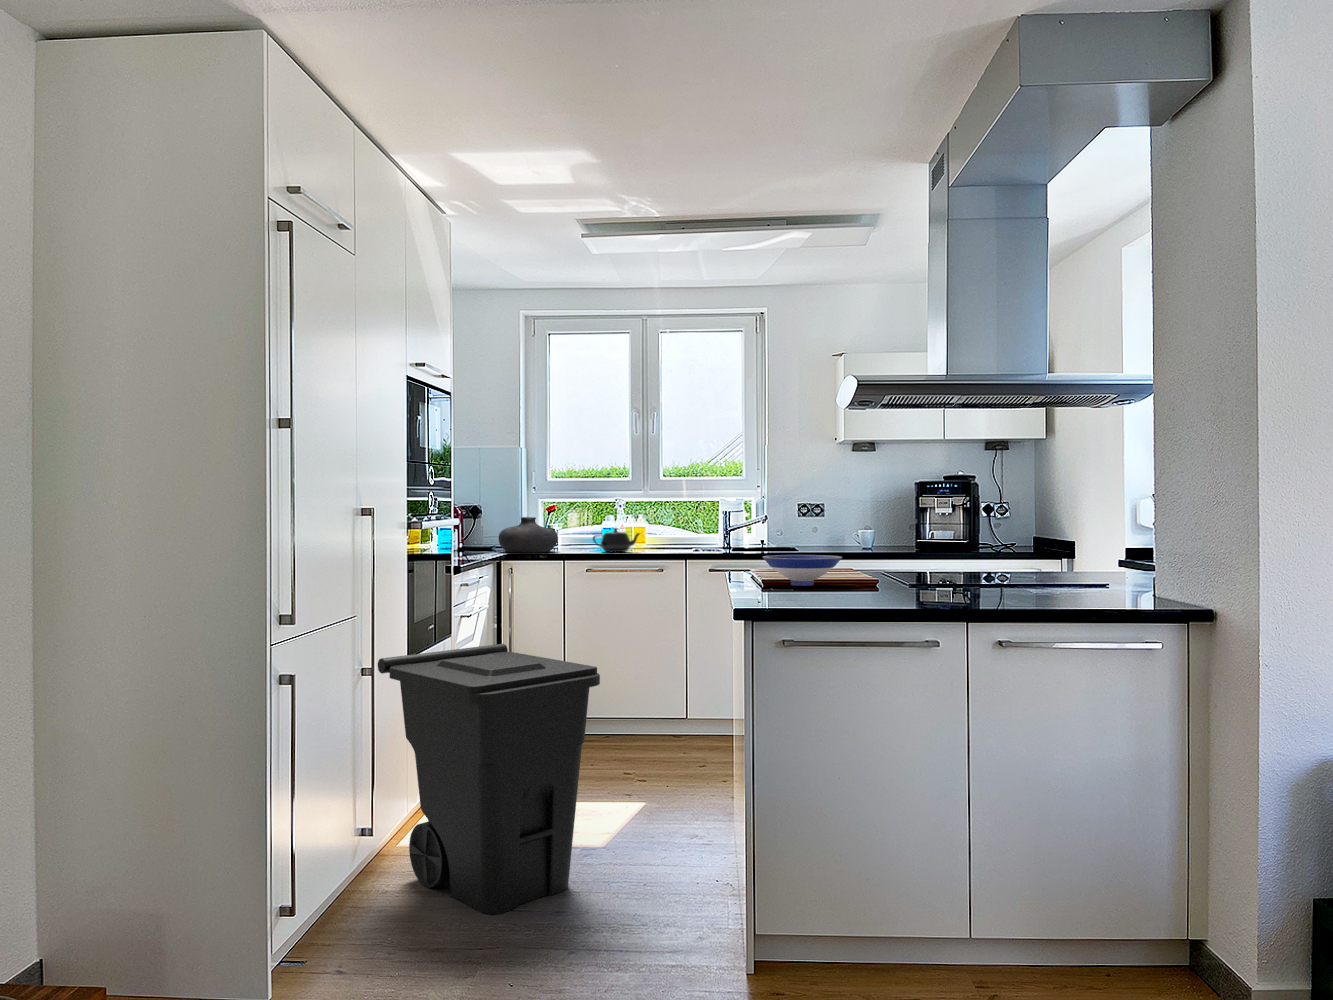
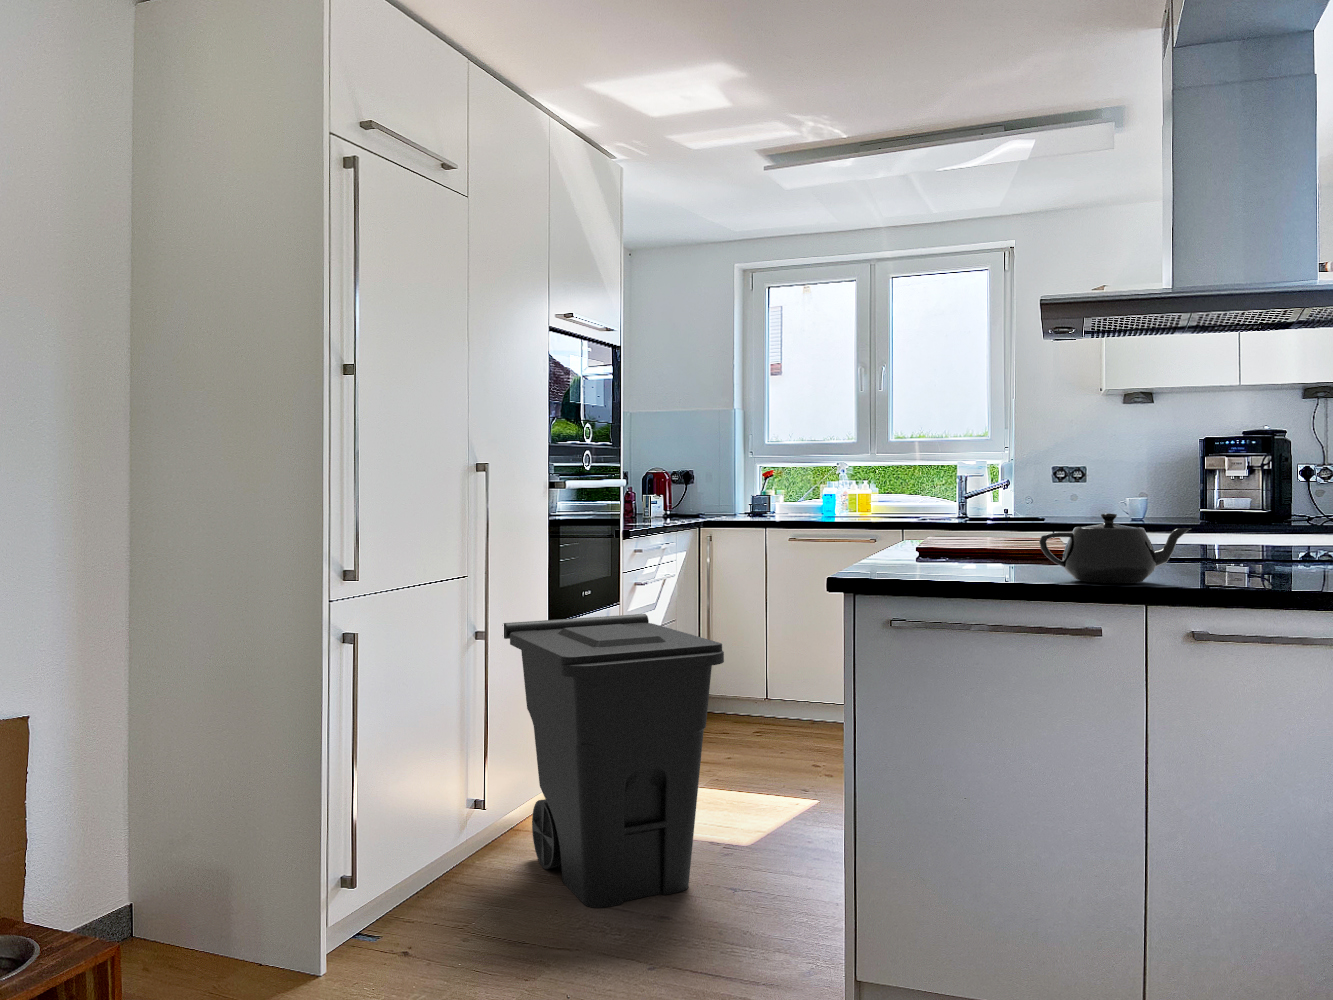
vase: present [498,517,558,553] -> none [697,482,760,520]
teapot: present [593,528,640,552] -> present [1039,513,1190,583]
bowl: present [763,555,842,586] -> none [912,519,1015,556]

